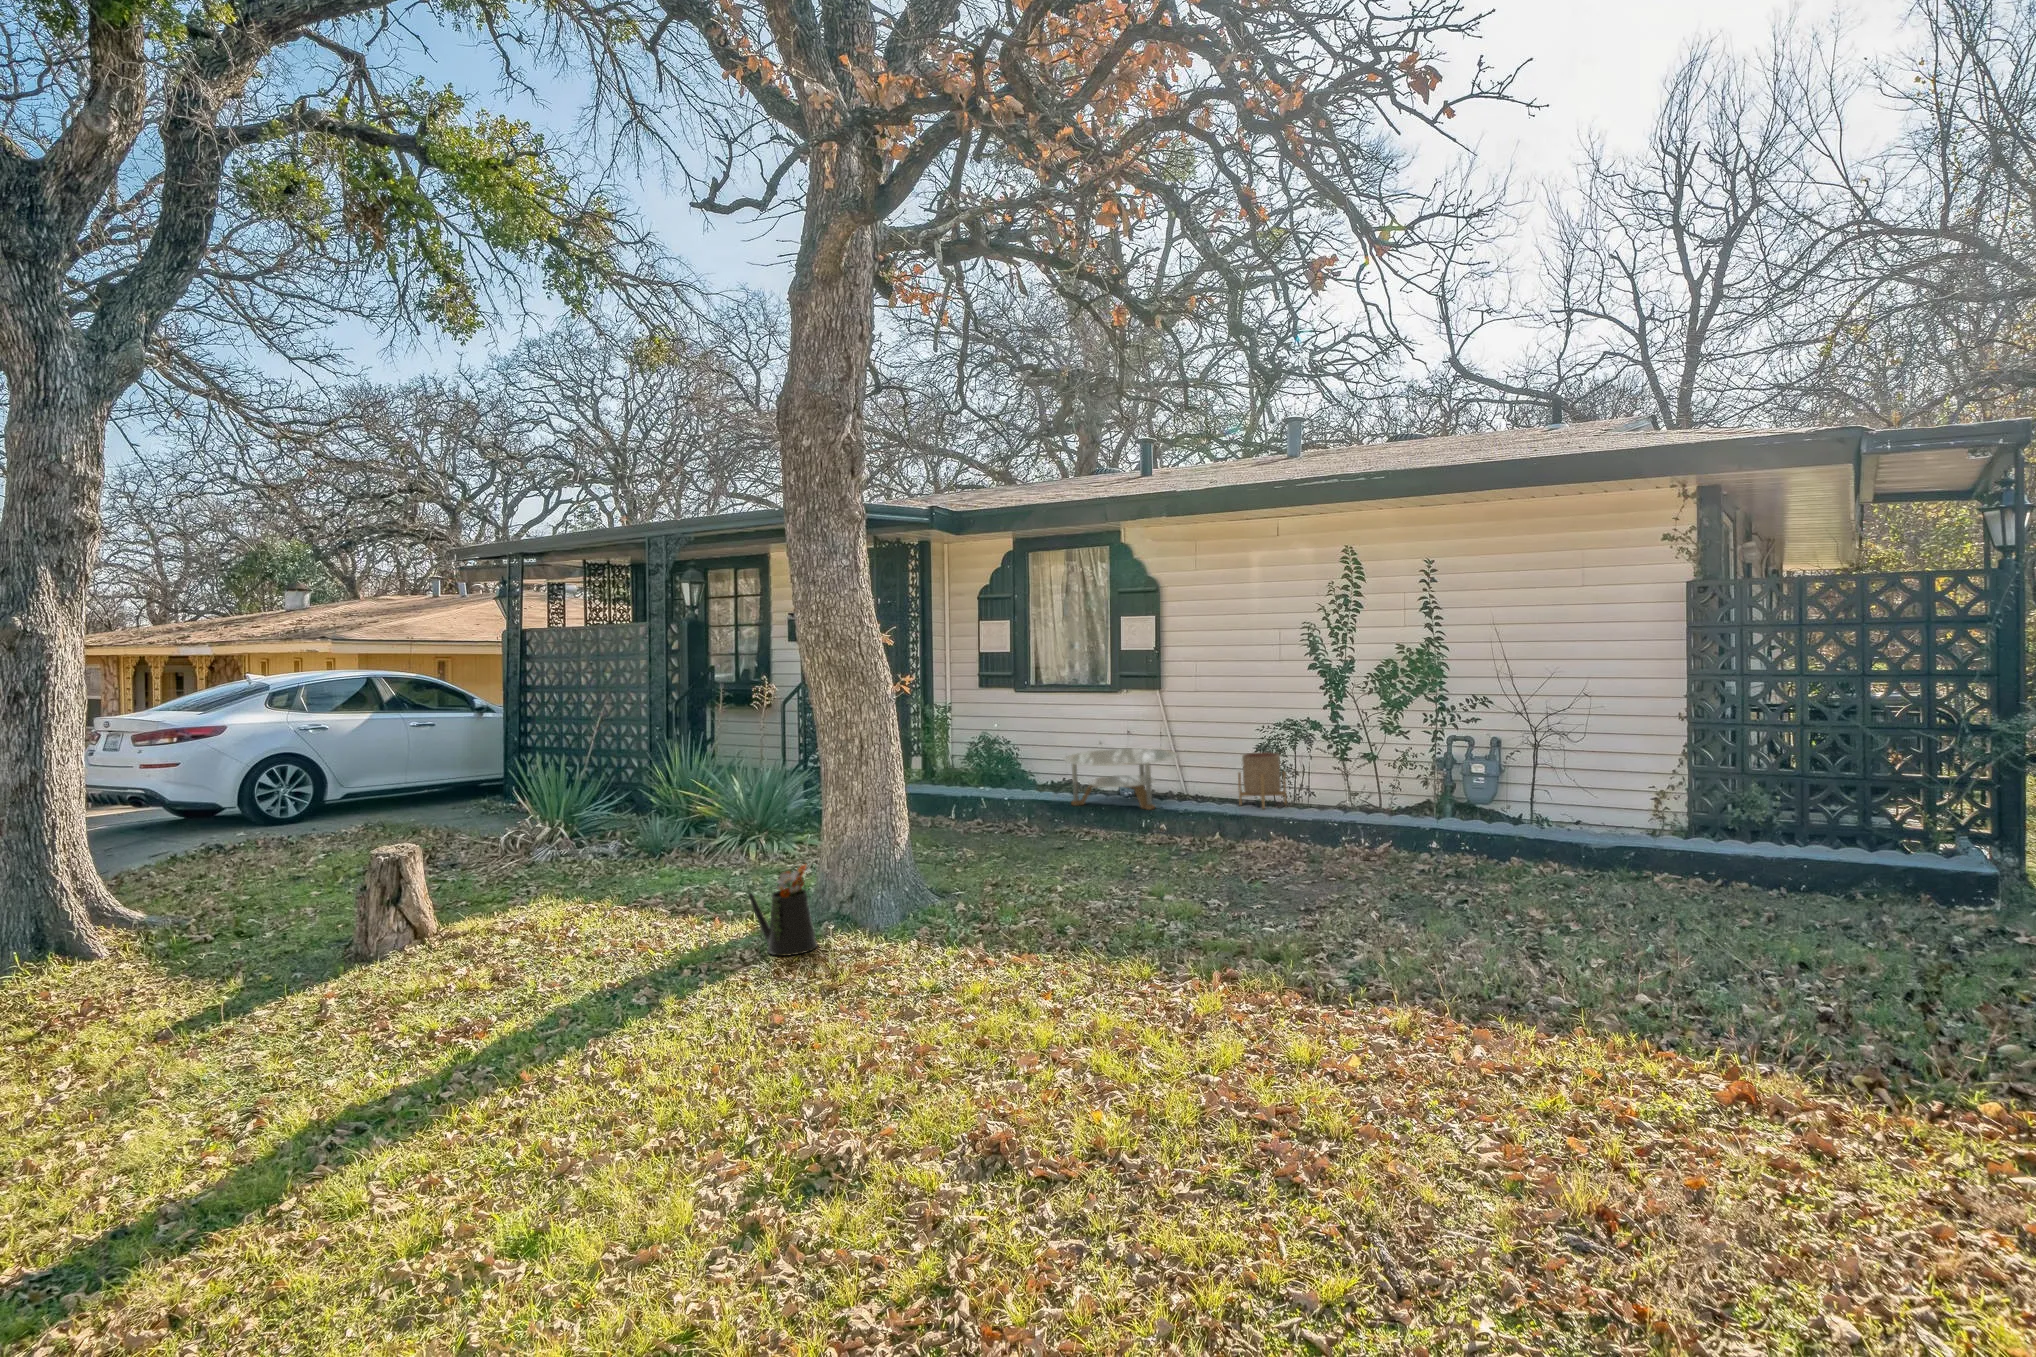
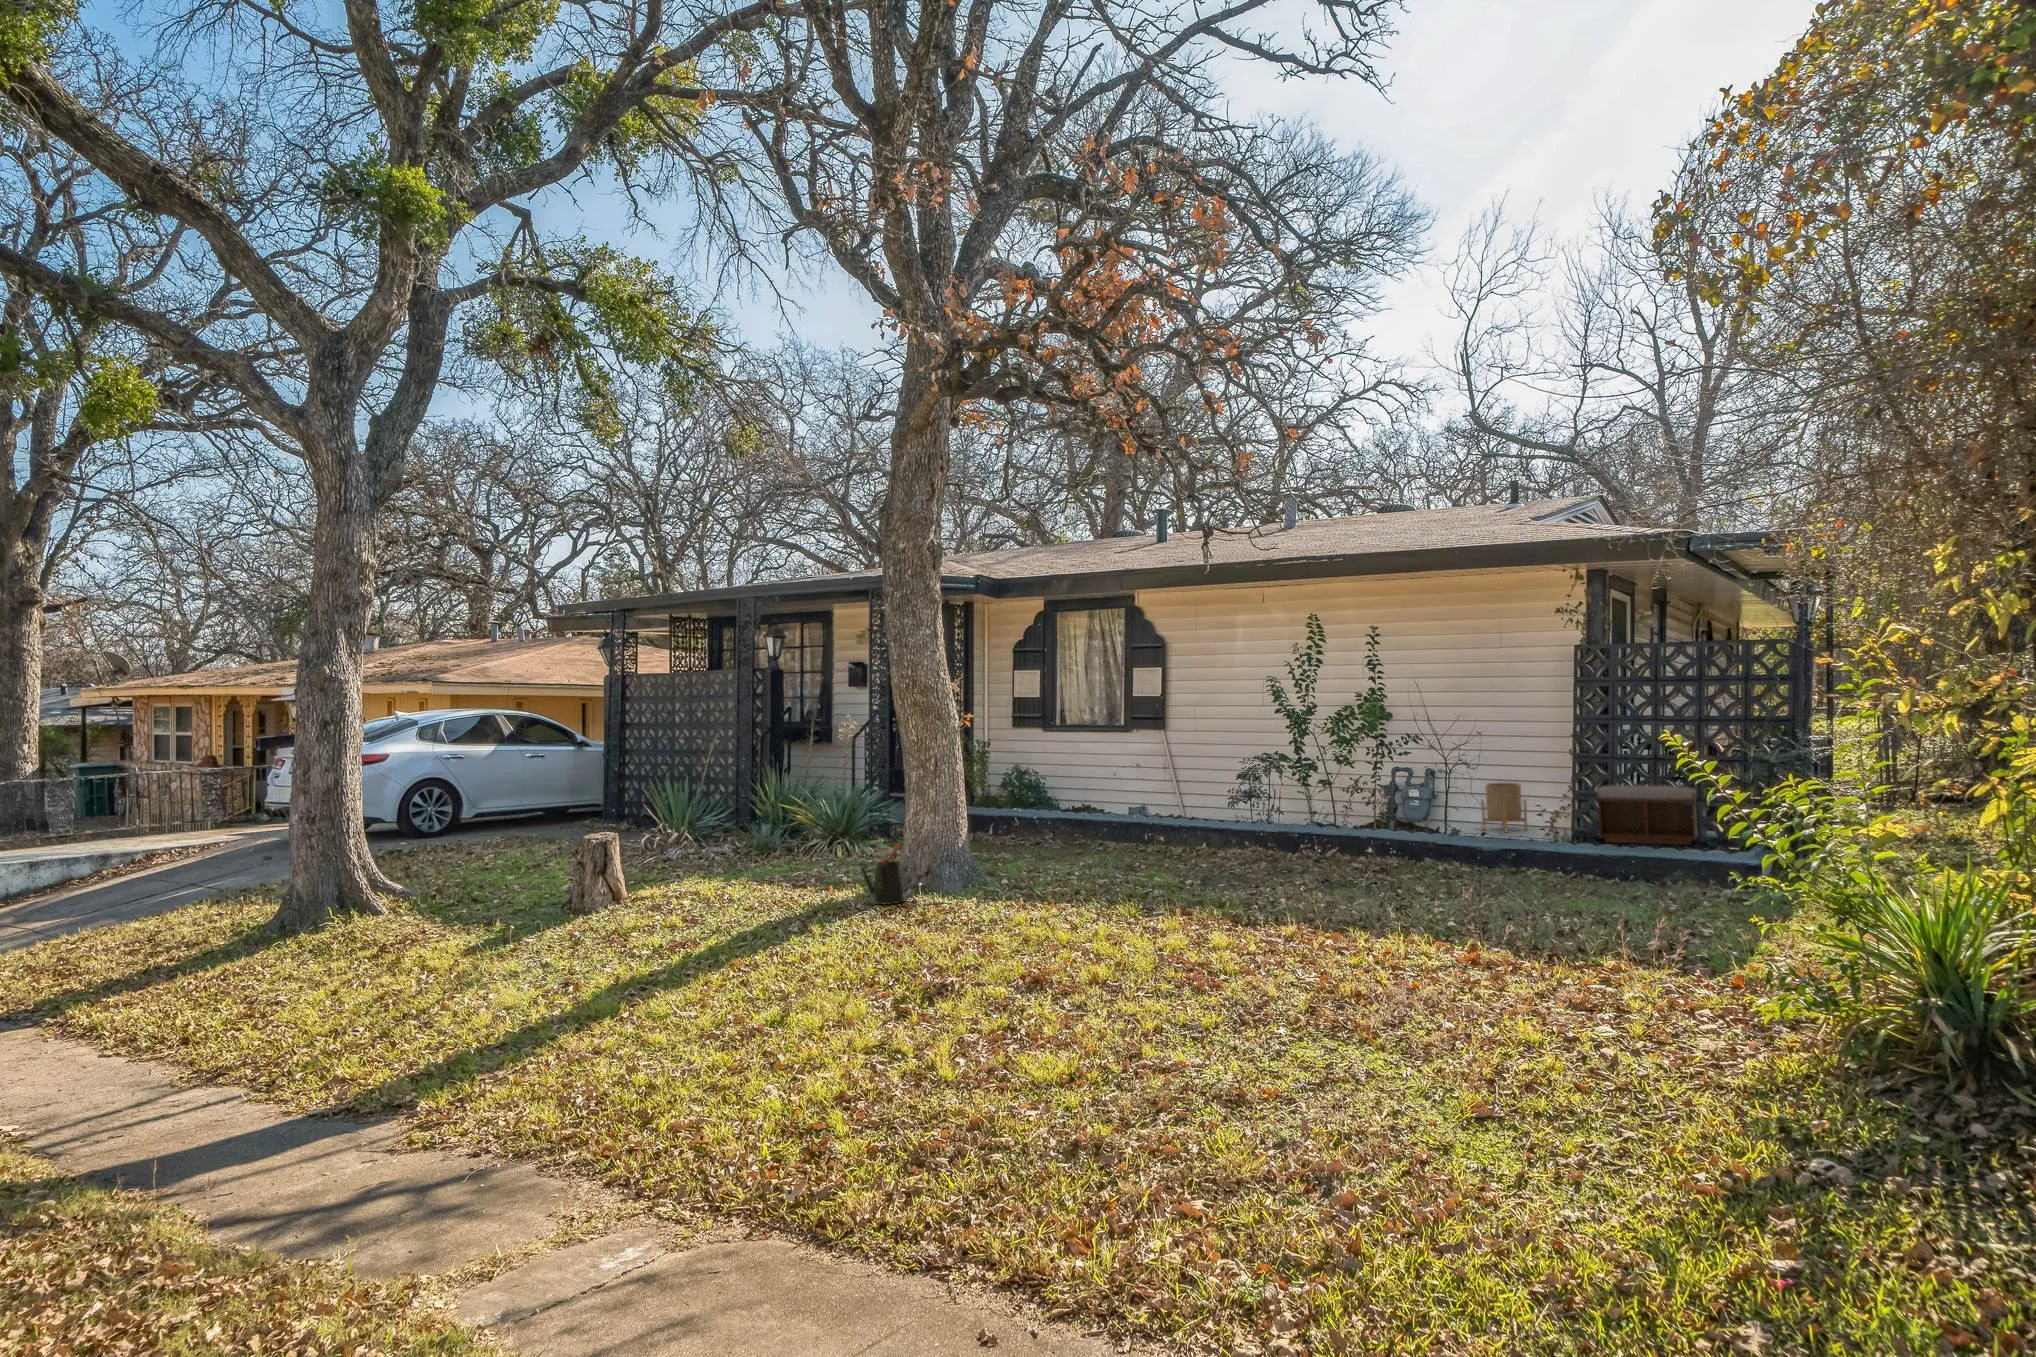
round table: present [1064,749,1178,810] -> none [1083,778,1176,825]
planter: present [1238,752,1287,809] -> present [1481,783,1527,833]
bench: none [1756,764,1912,847] -> present [1596,785,1698,845]

